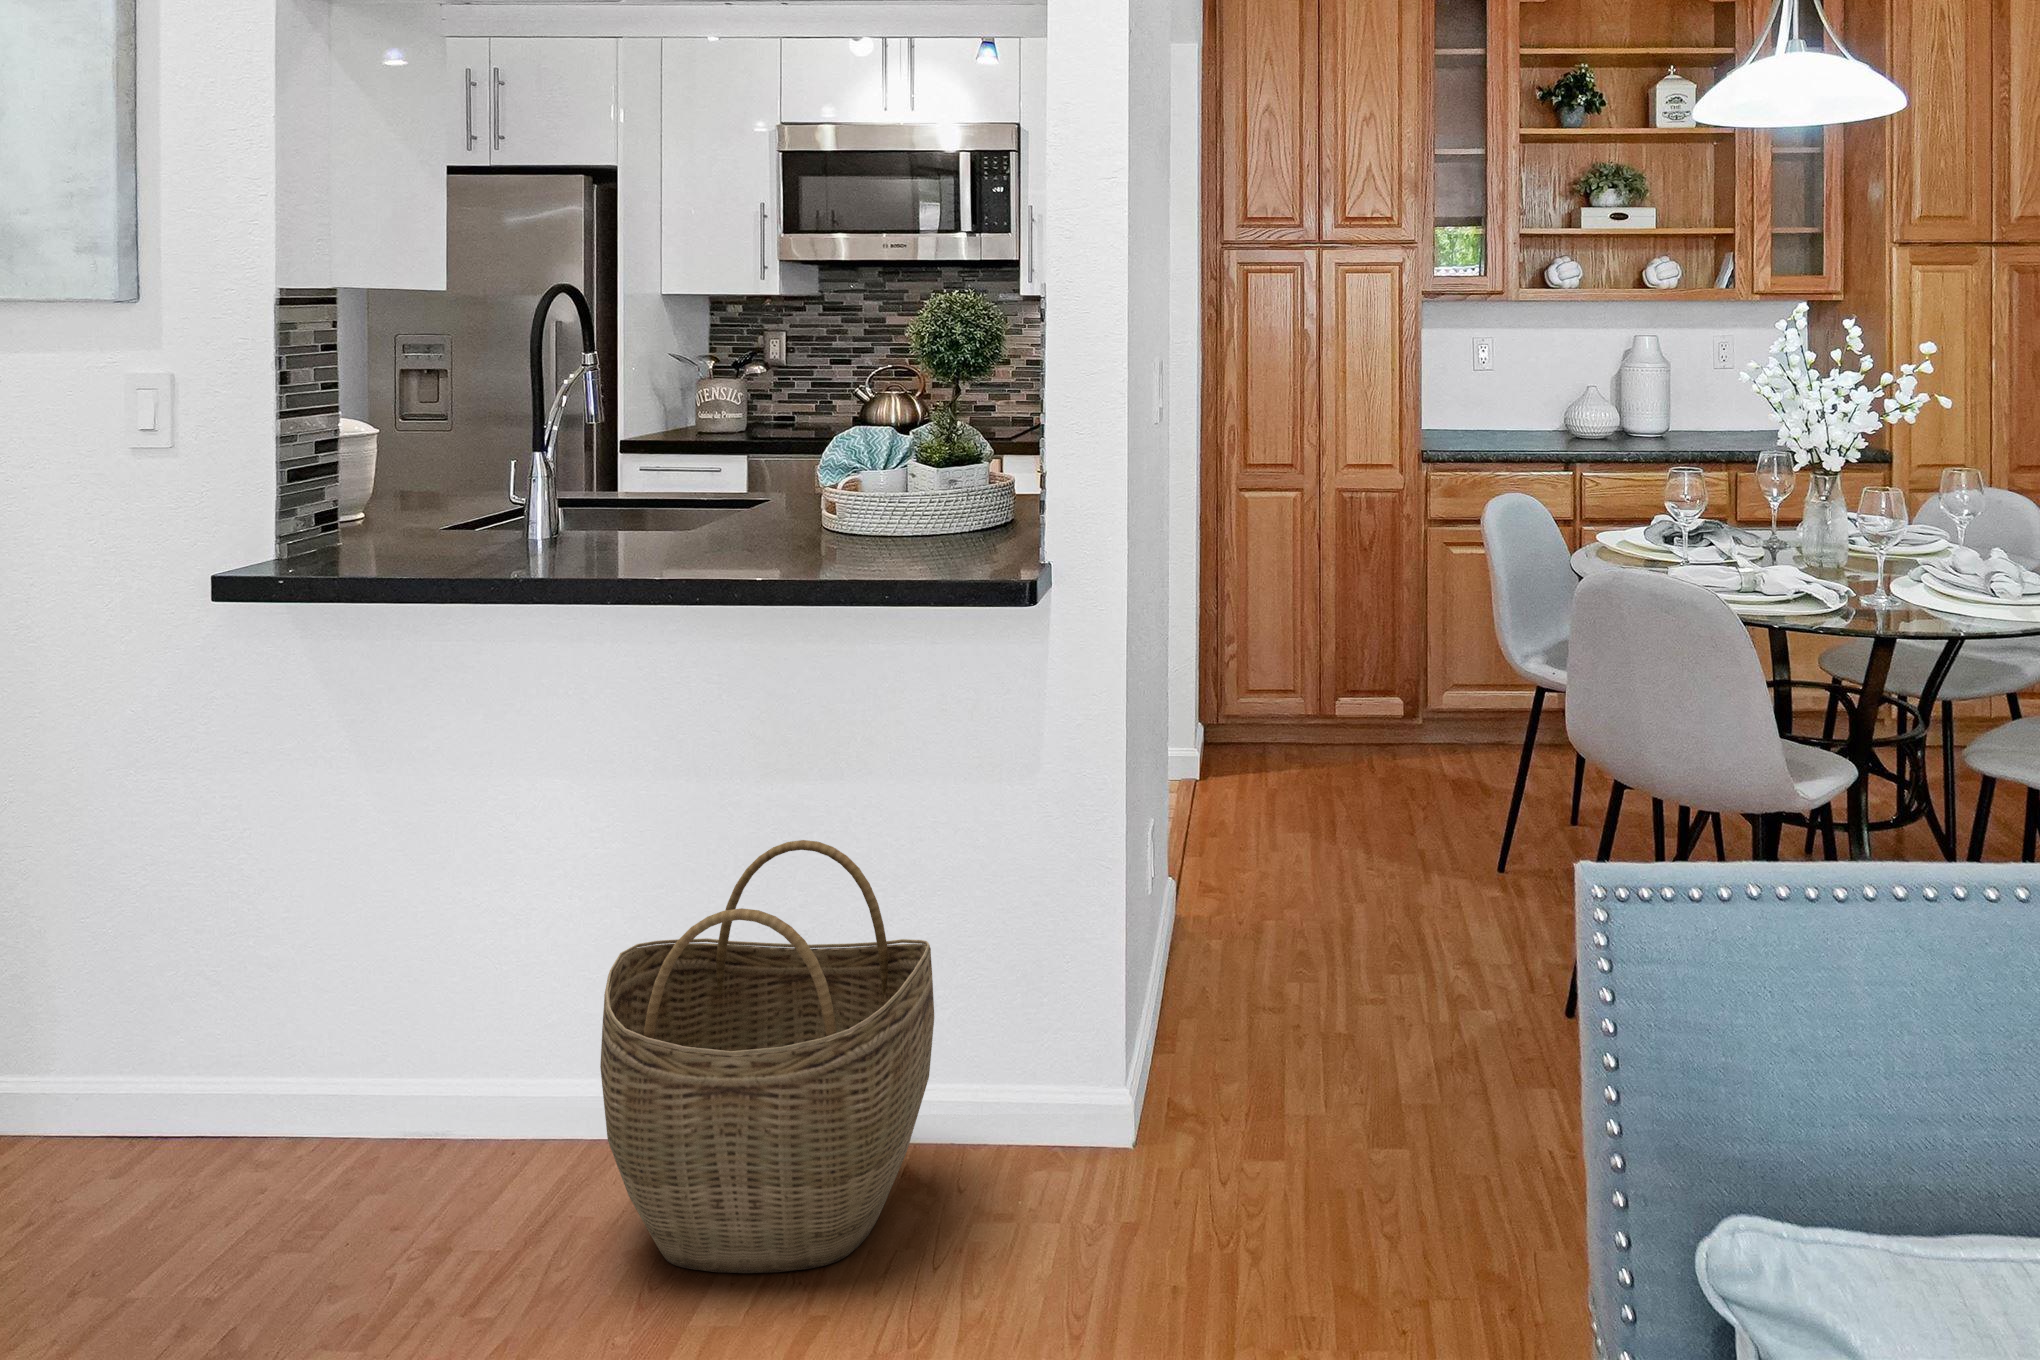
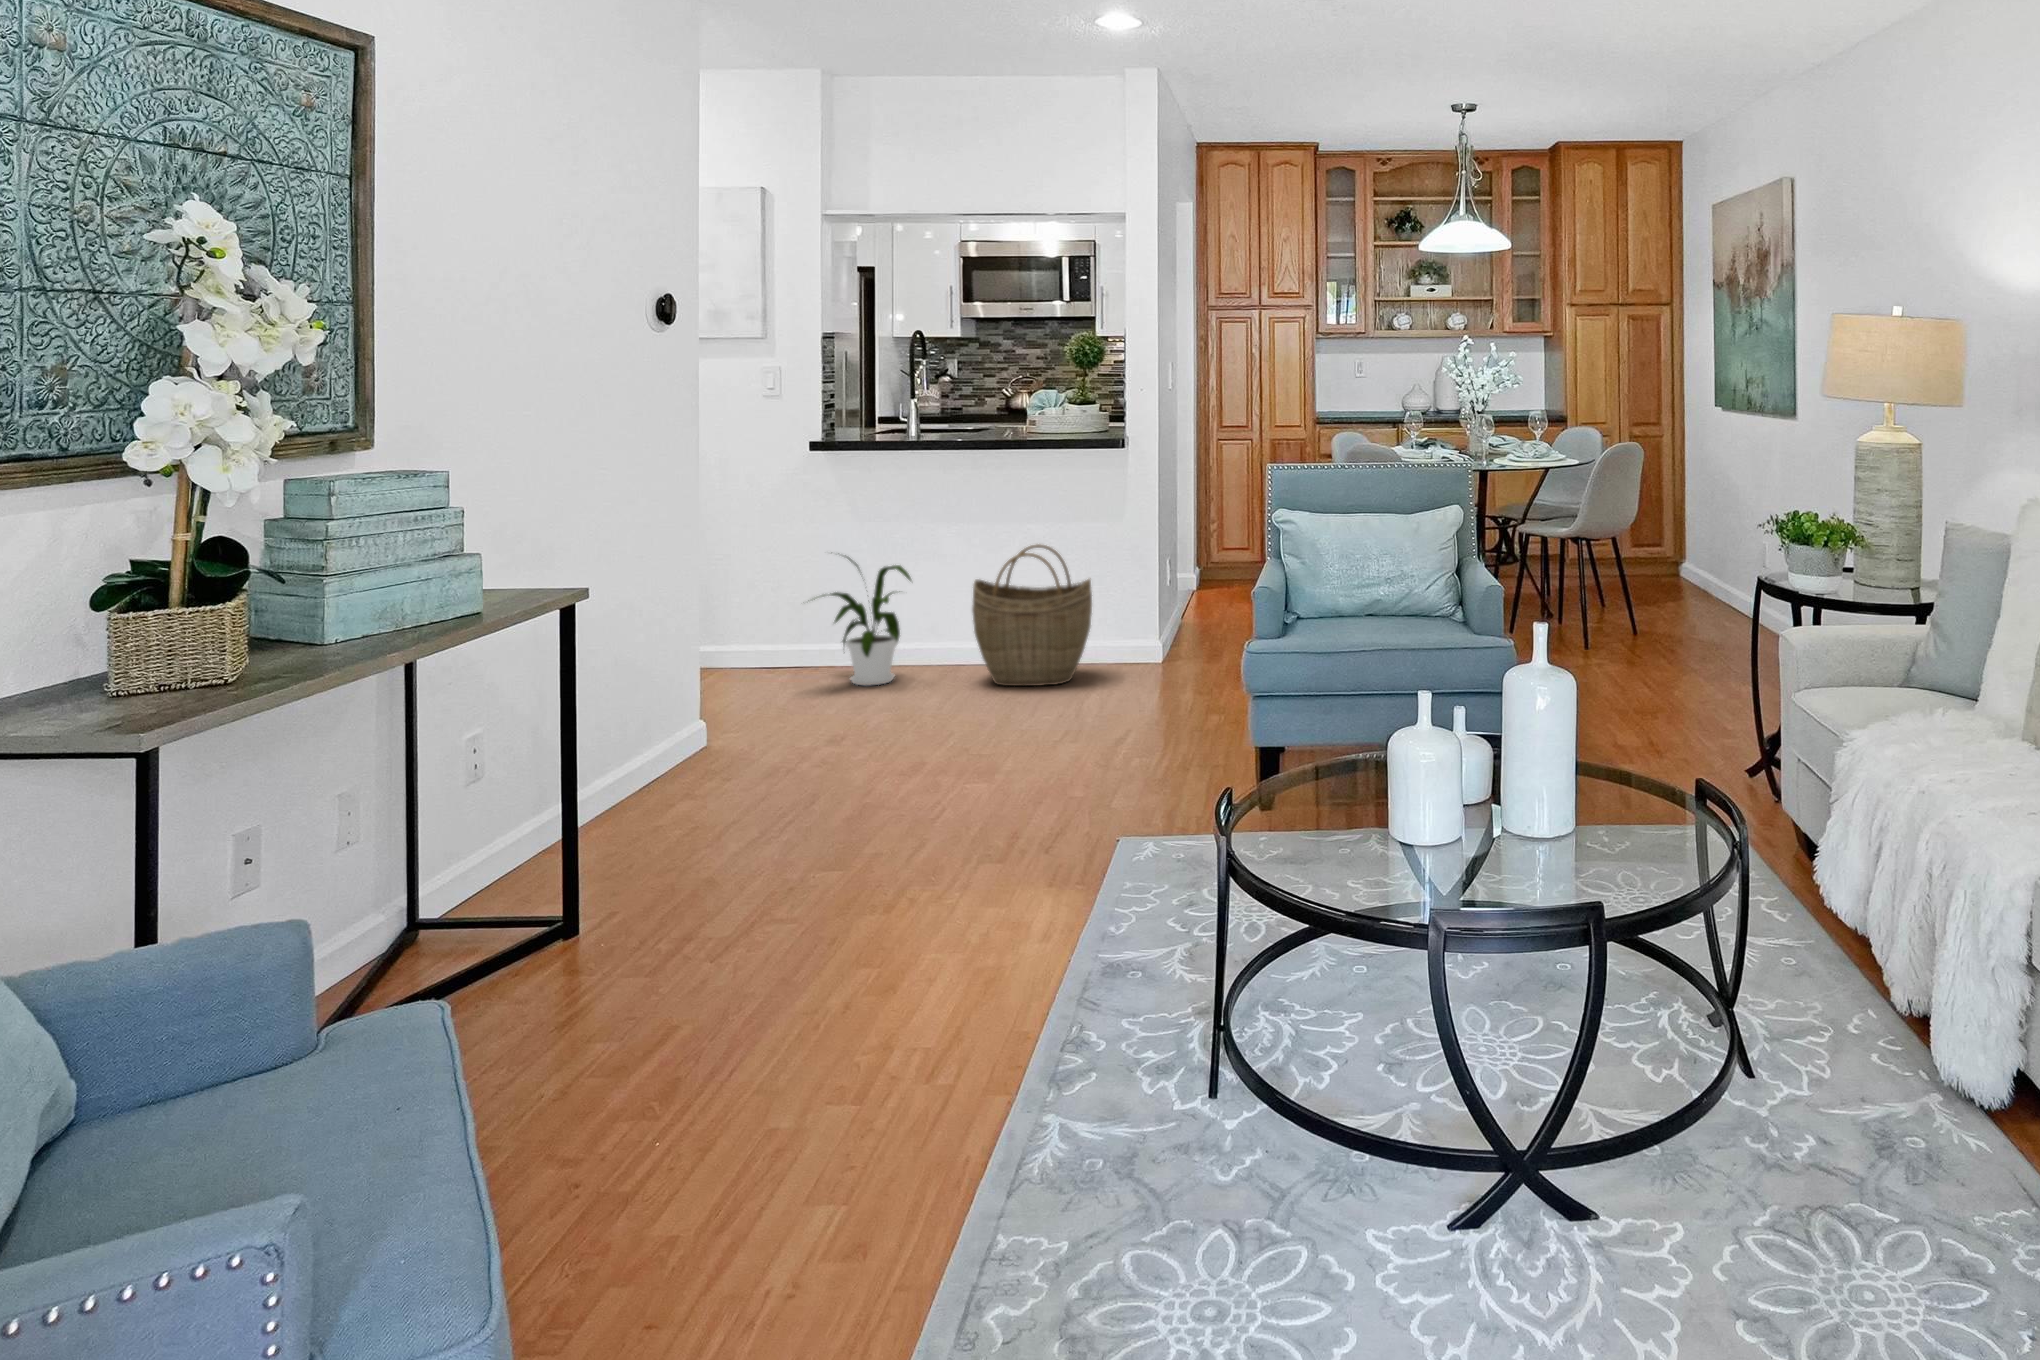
house plant: none [97,872,455,1250] -> present [814,555,911,686]

